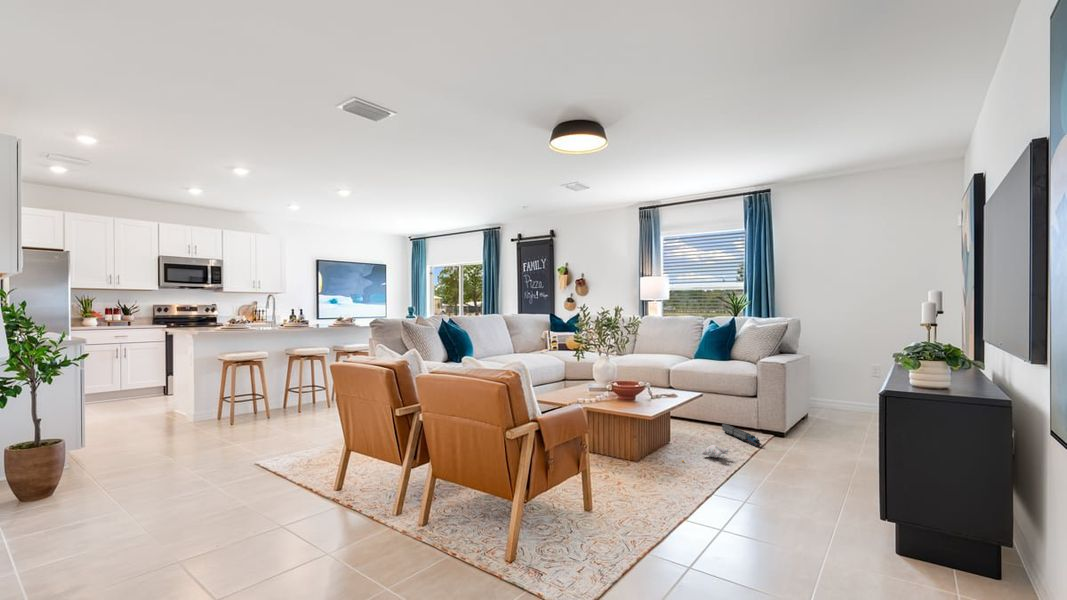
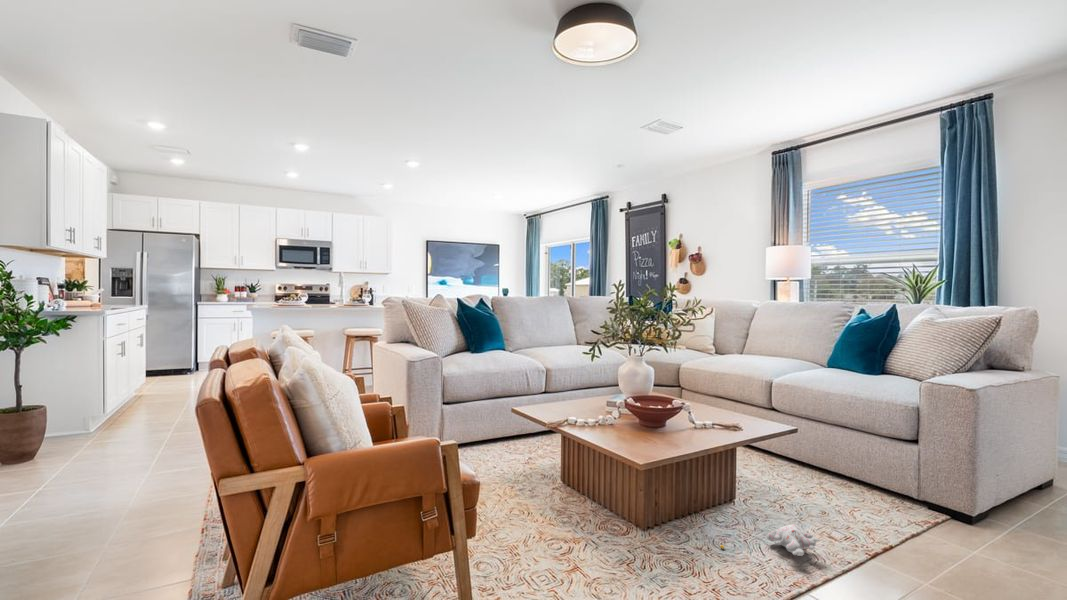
toy train: present [722,424,762,446] -> none [845,481,907,538]

